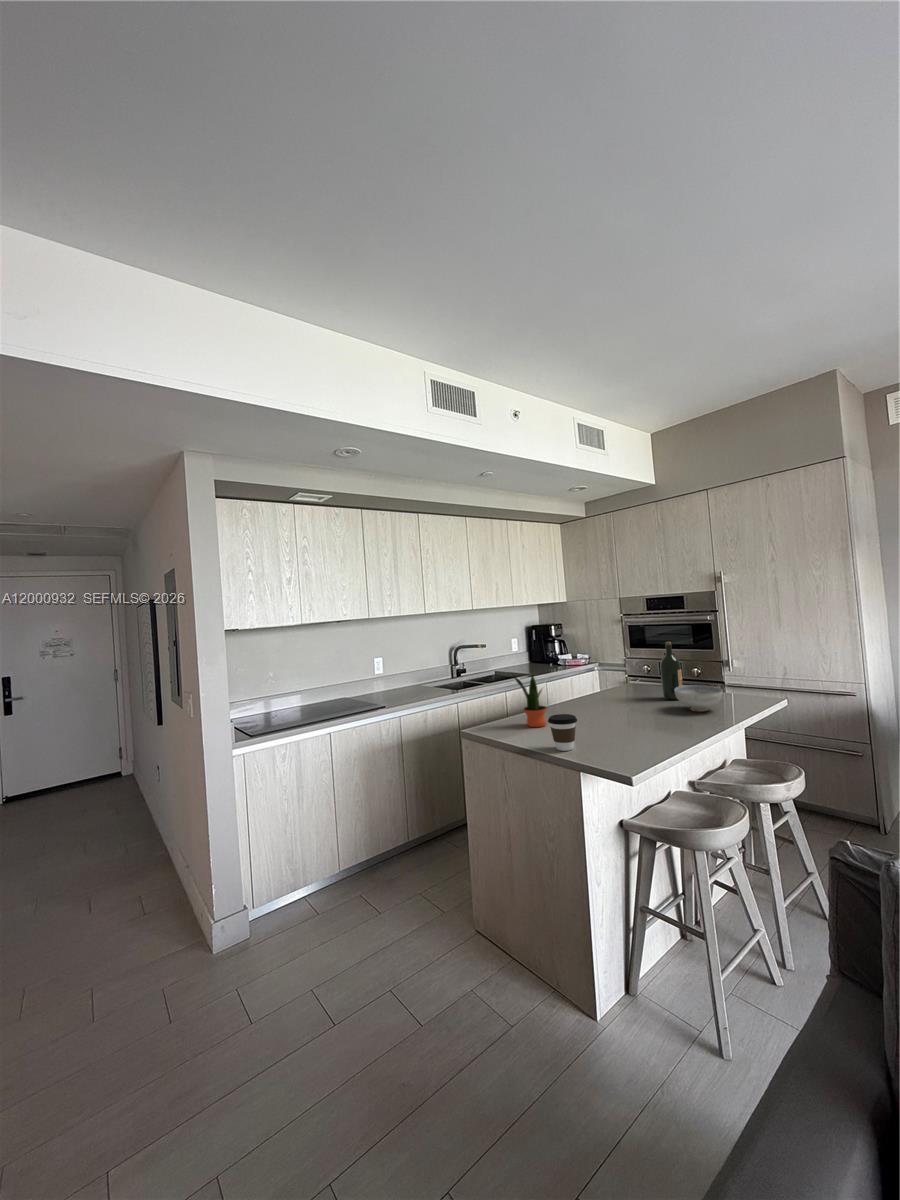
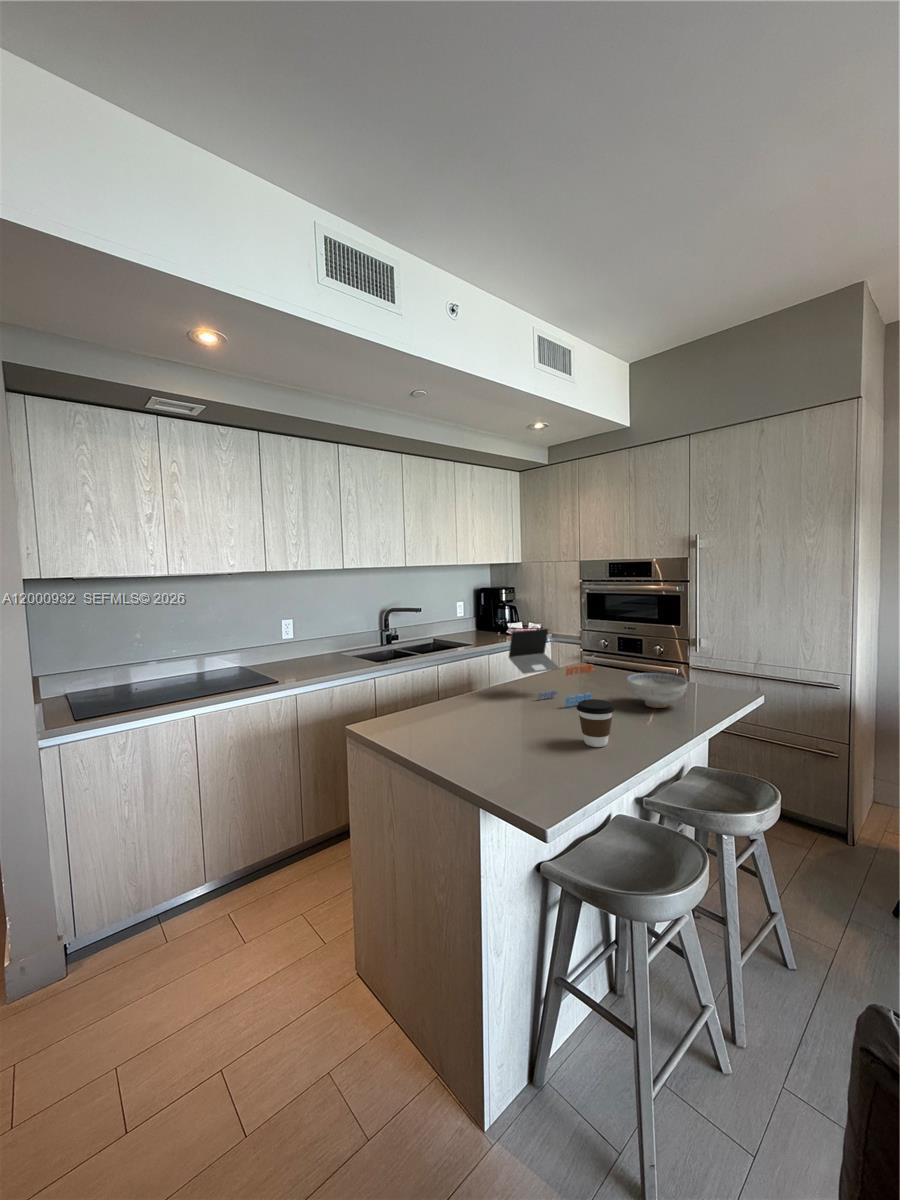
wine bottle: present [660,642,683,700] -> none [613,616,639,688]
laptop: none [577,654,648,713] -> present [509,629,595,707]
potted plant: present [512,674,547,727] -> none [416,649,459,723]
coffee cup: present [548,714,577,751] -> present [577,699,615,747]

